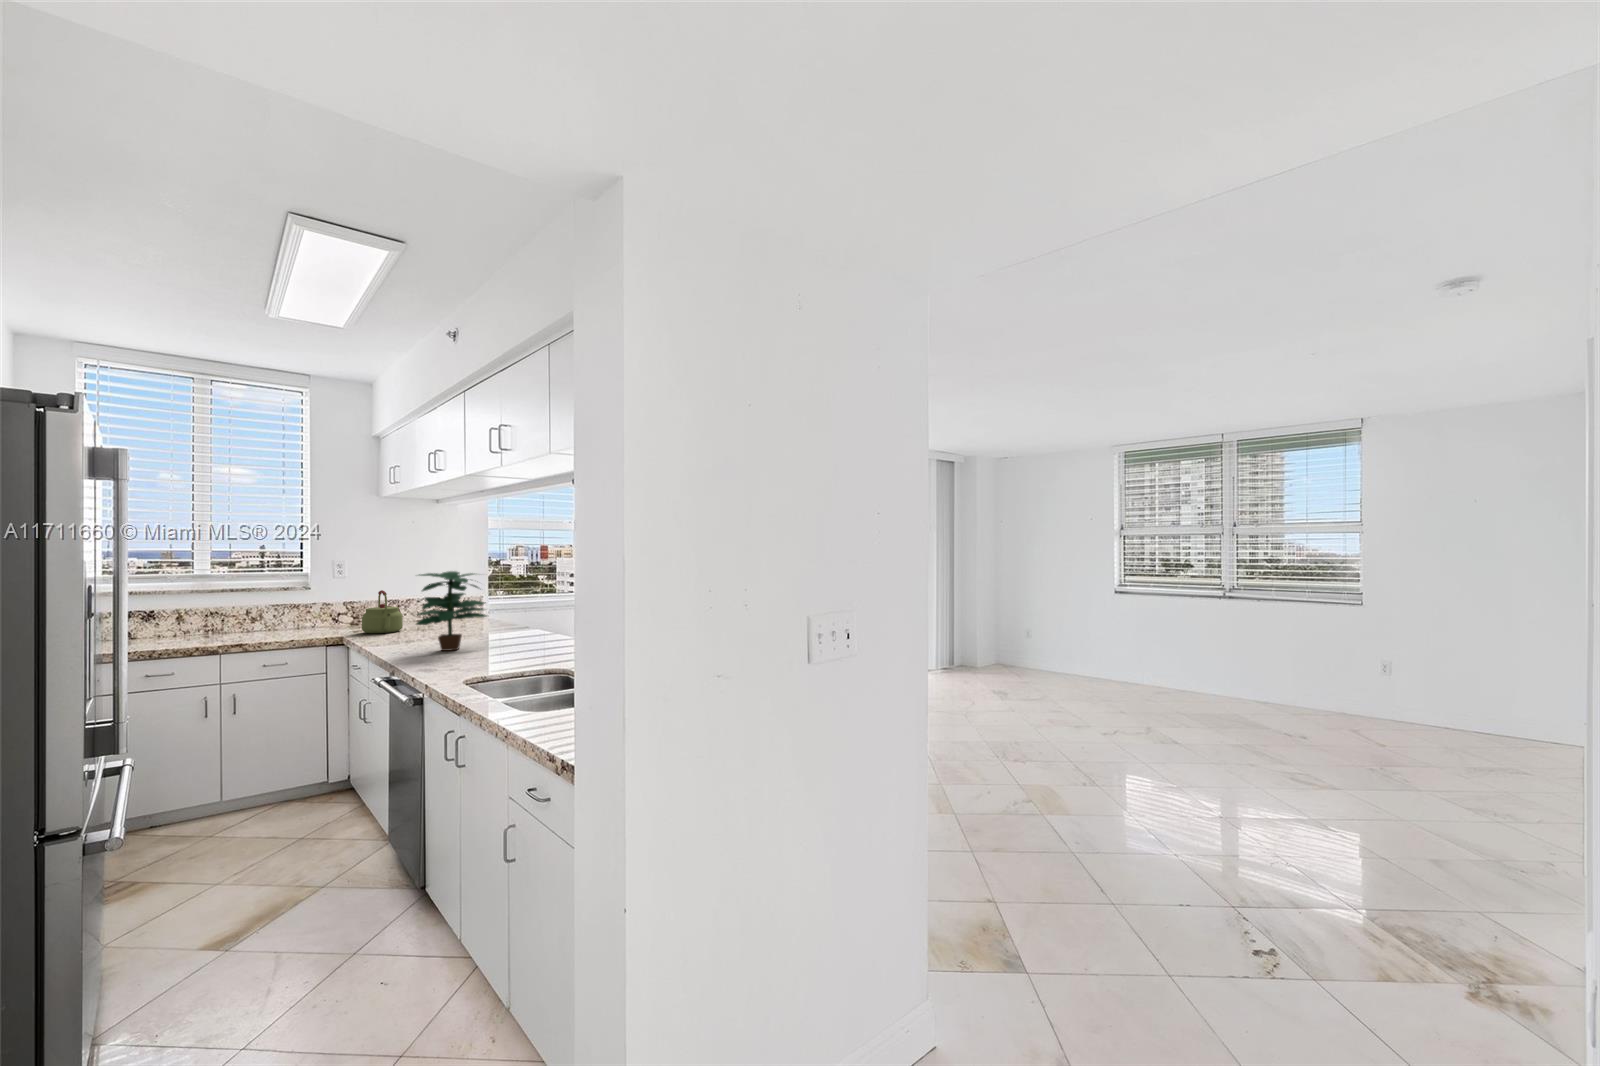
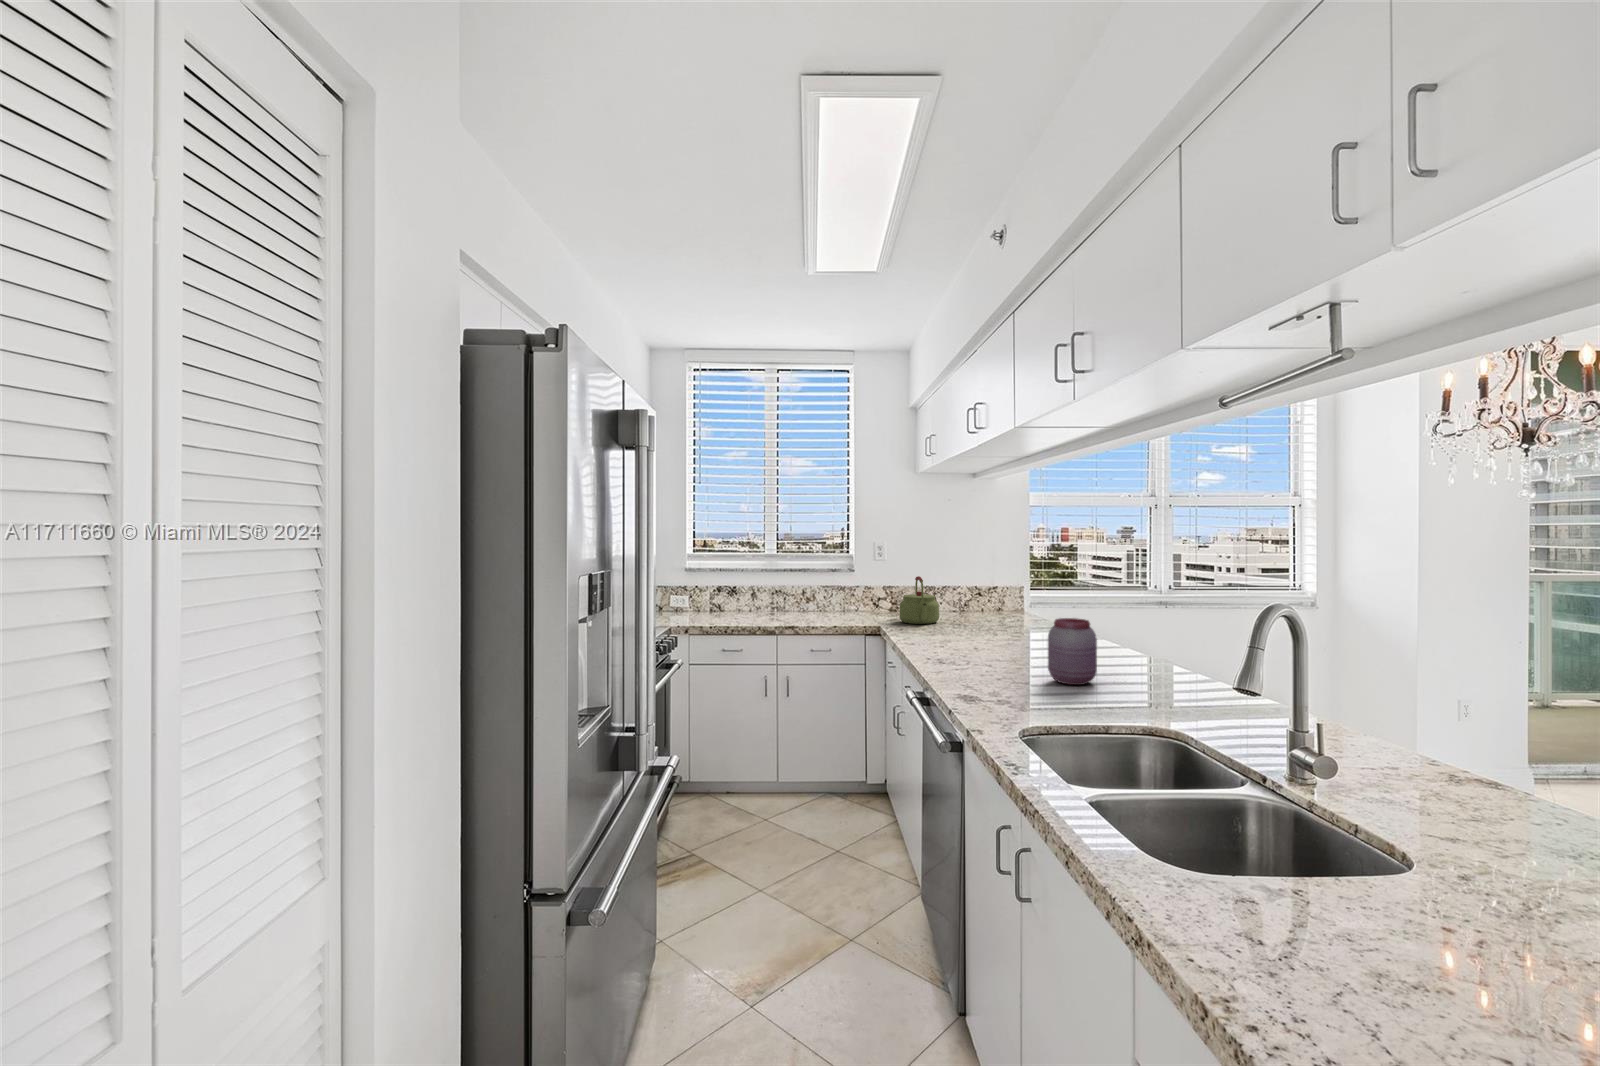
potted plant: present [416,571,487,651] -> none [949,561,1038,664]
jar: none [494,608,529,655] -> present [1048,618,1097,685]

